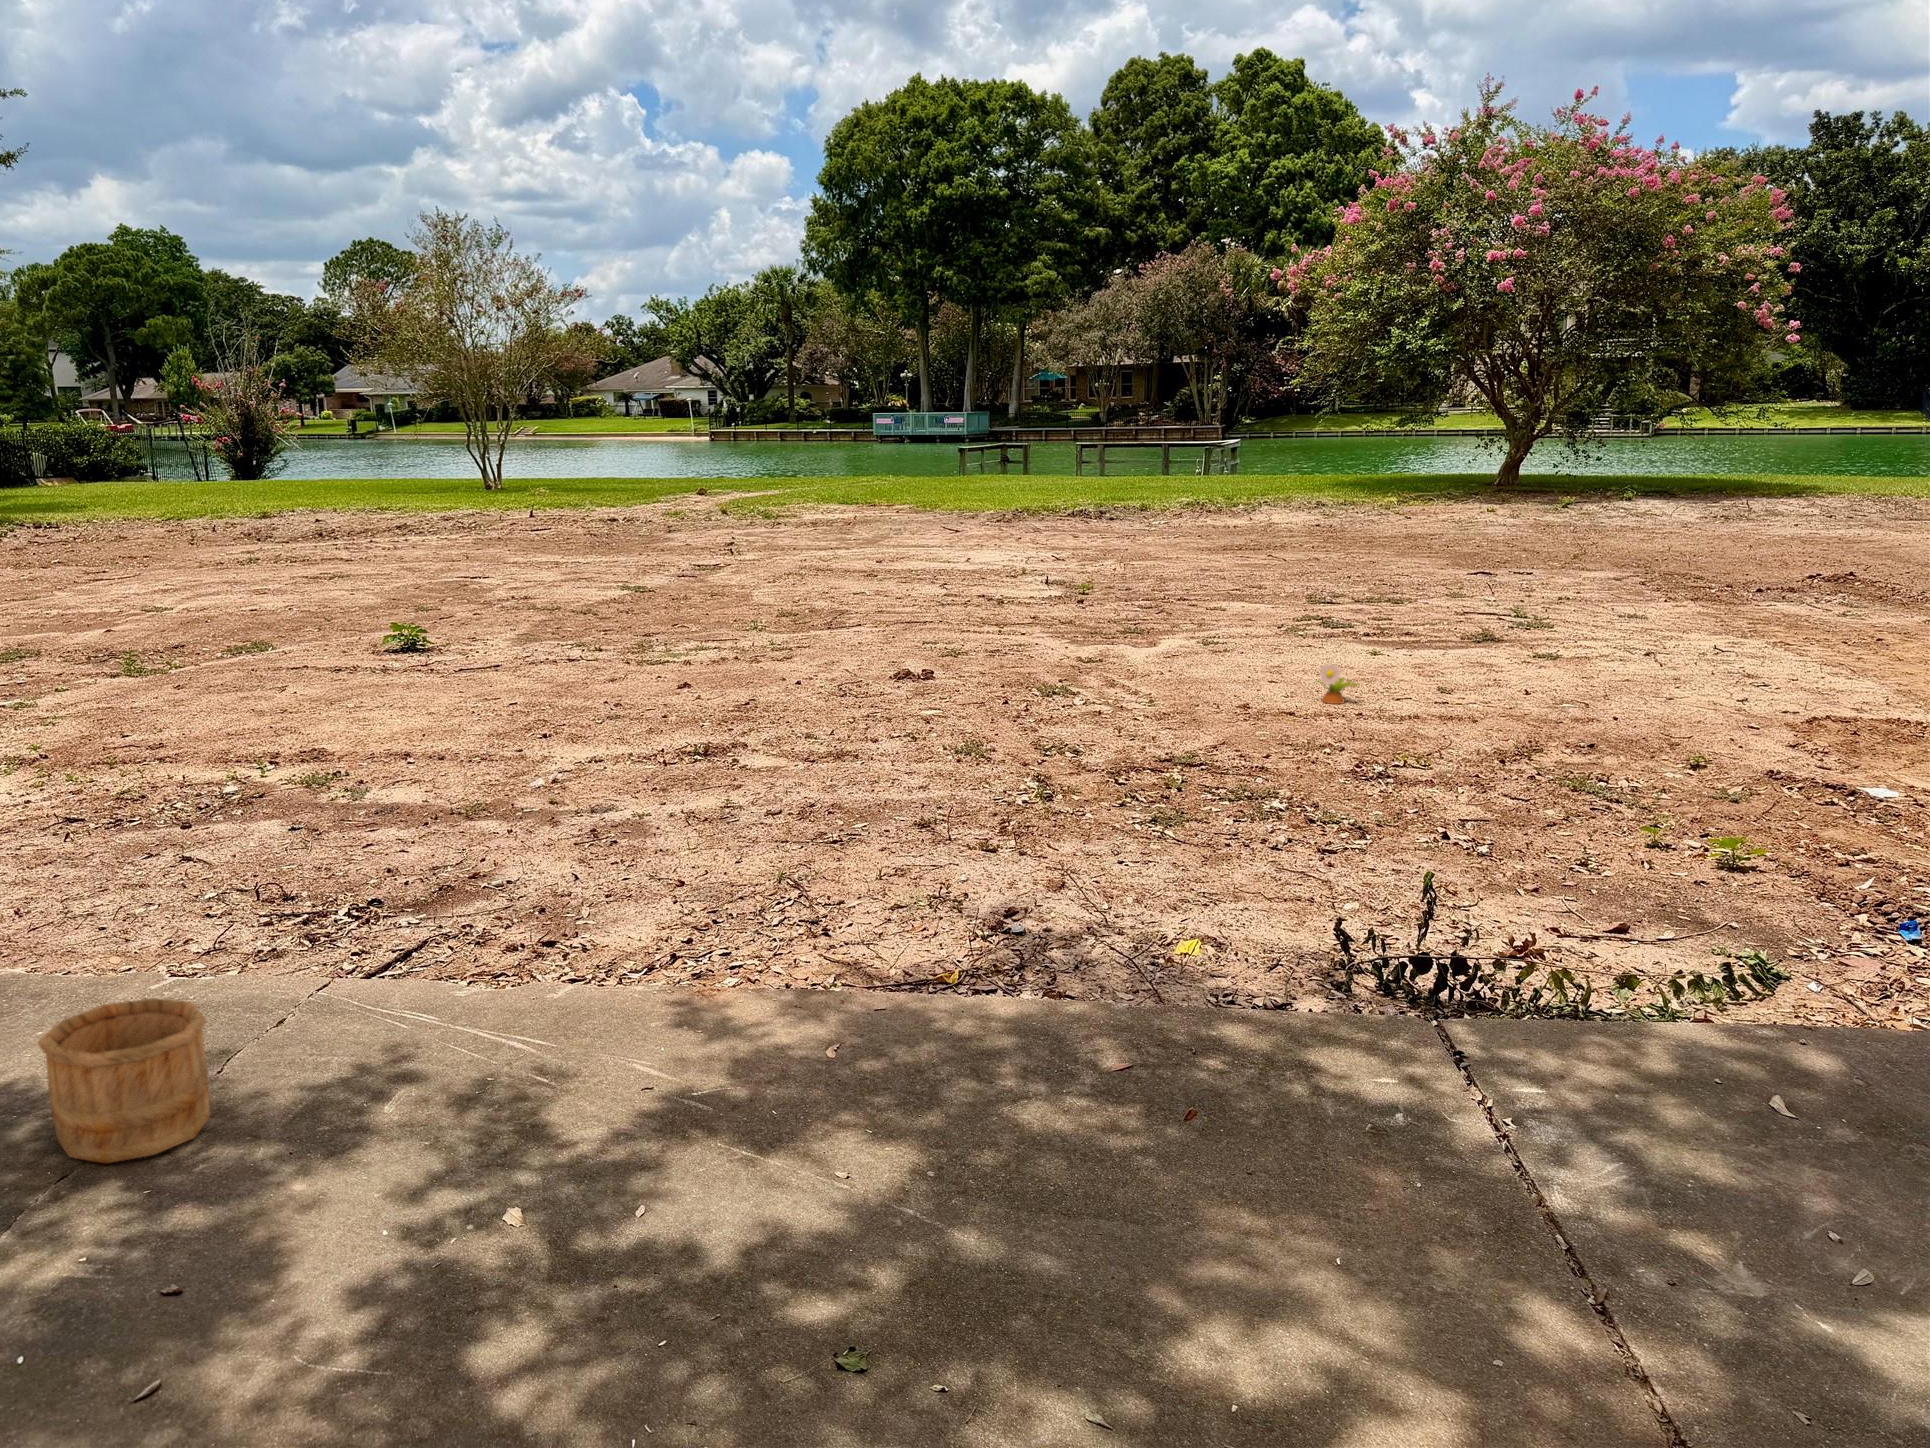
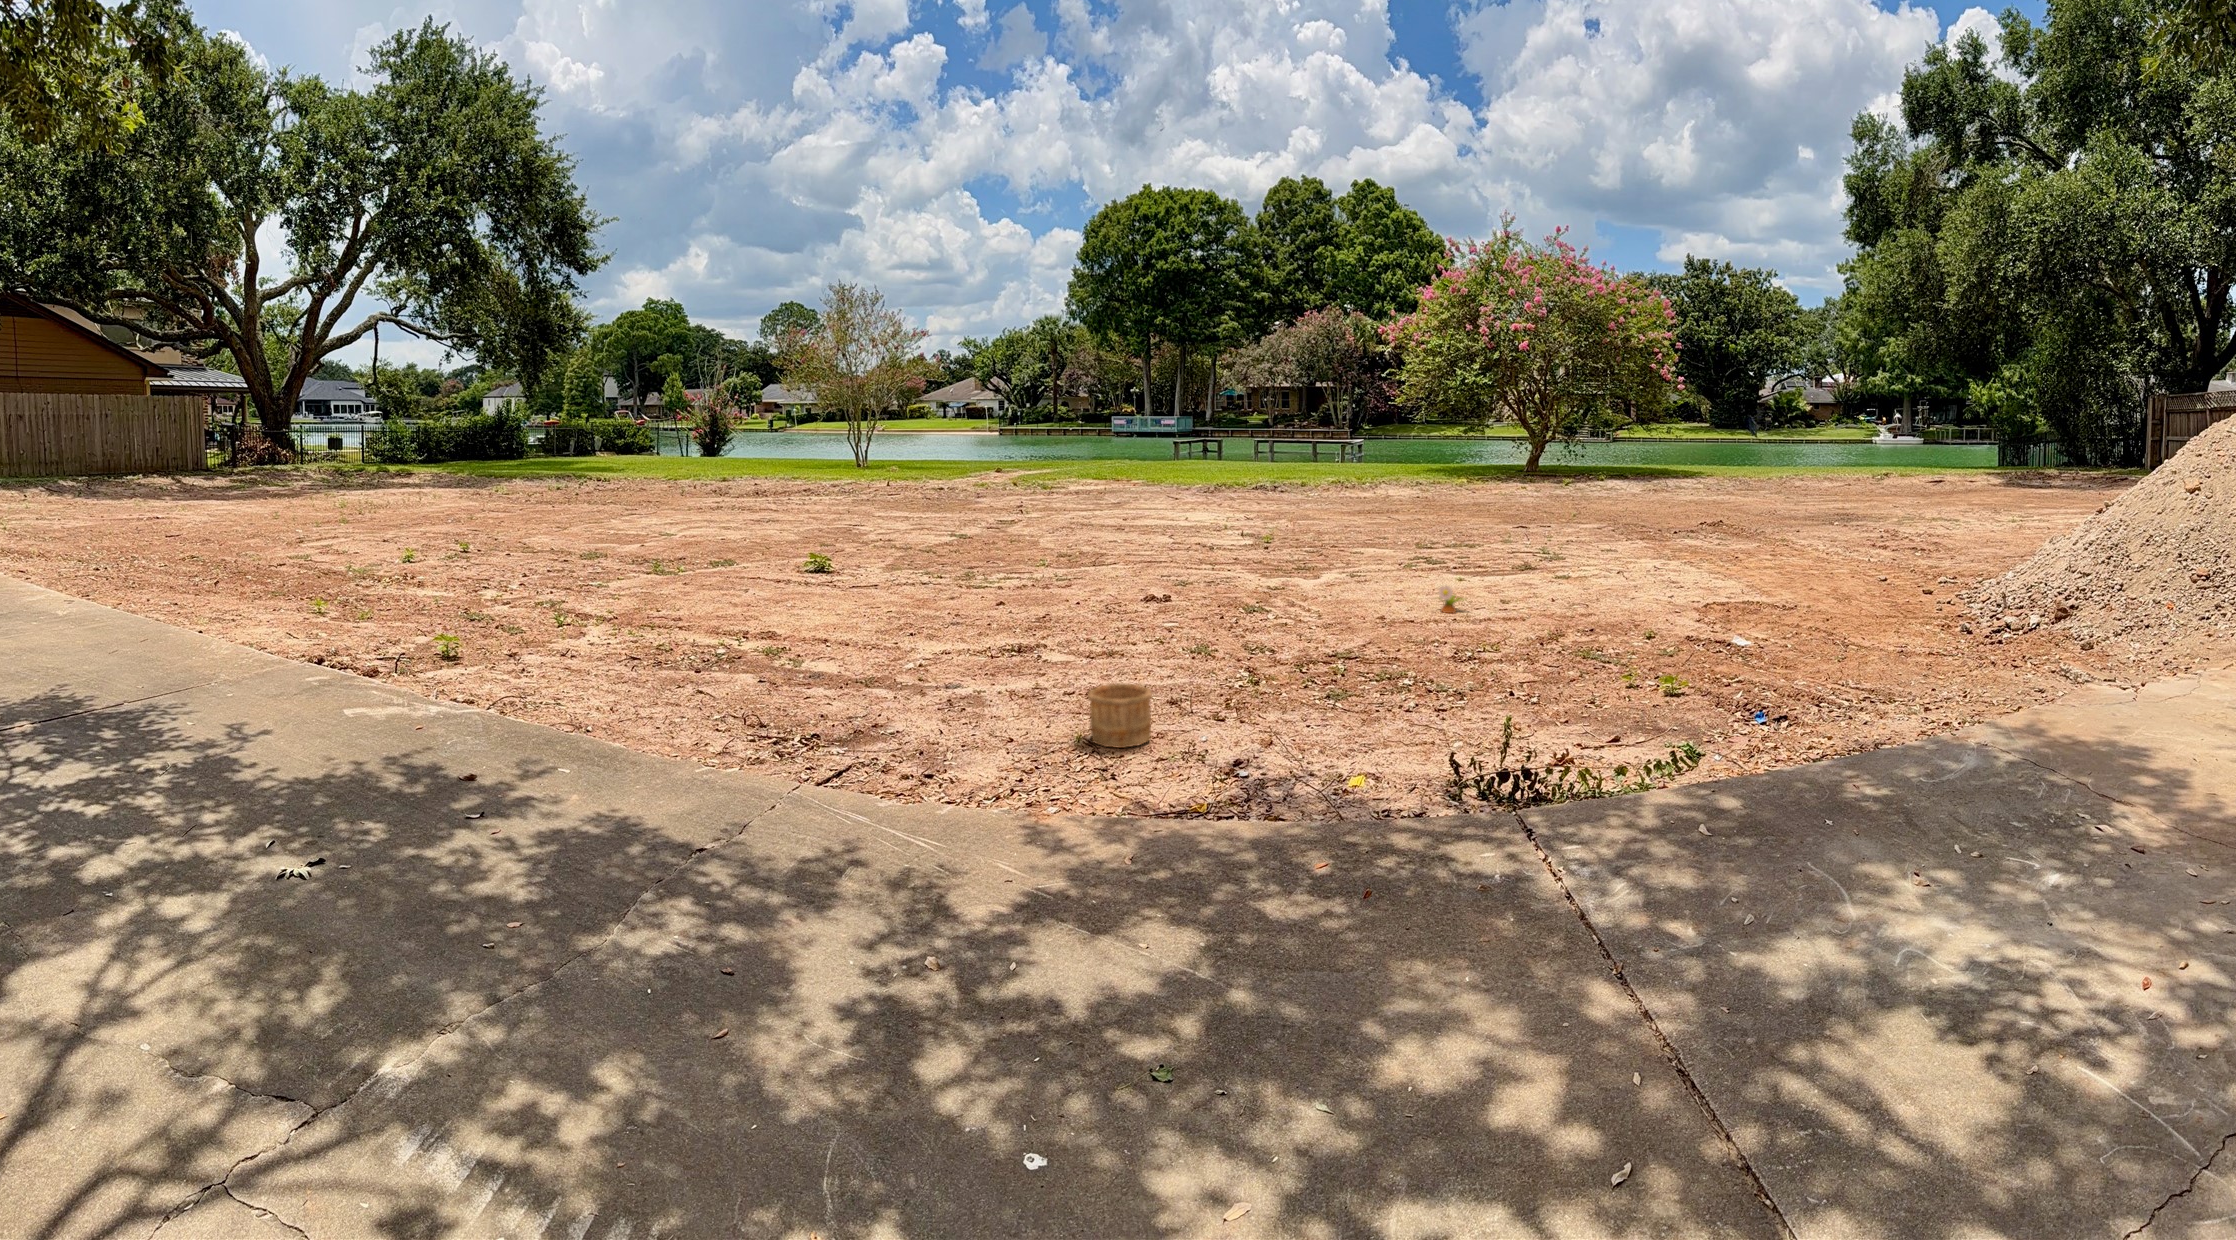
wooden bucket: present [38,998,210,1163] -> present [1088,684,1152,748]

